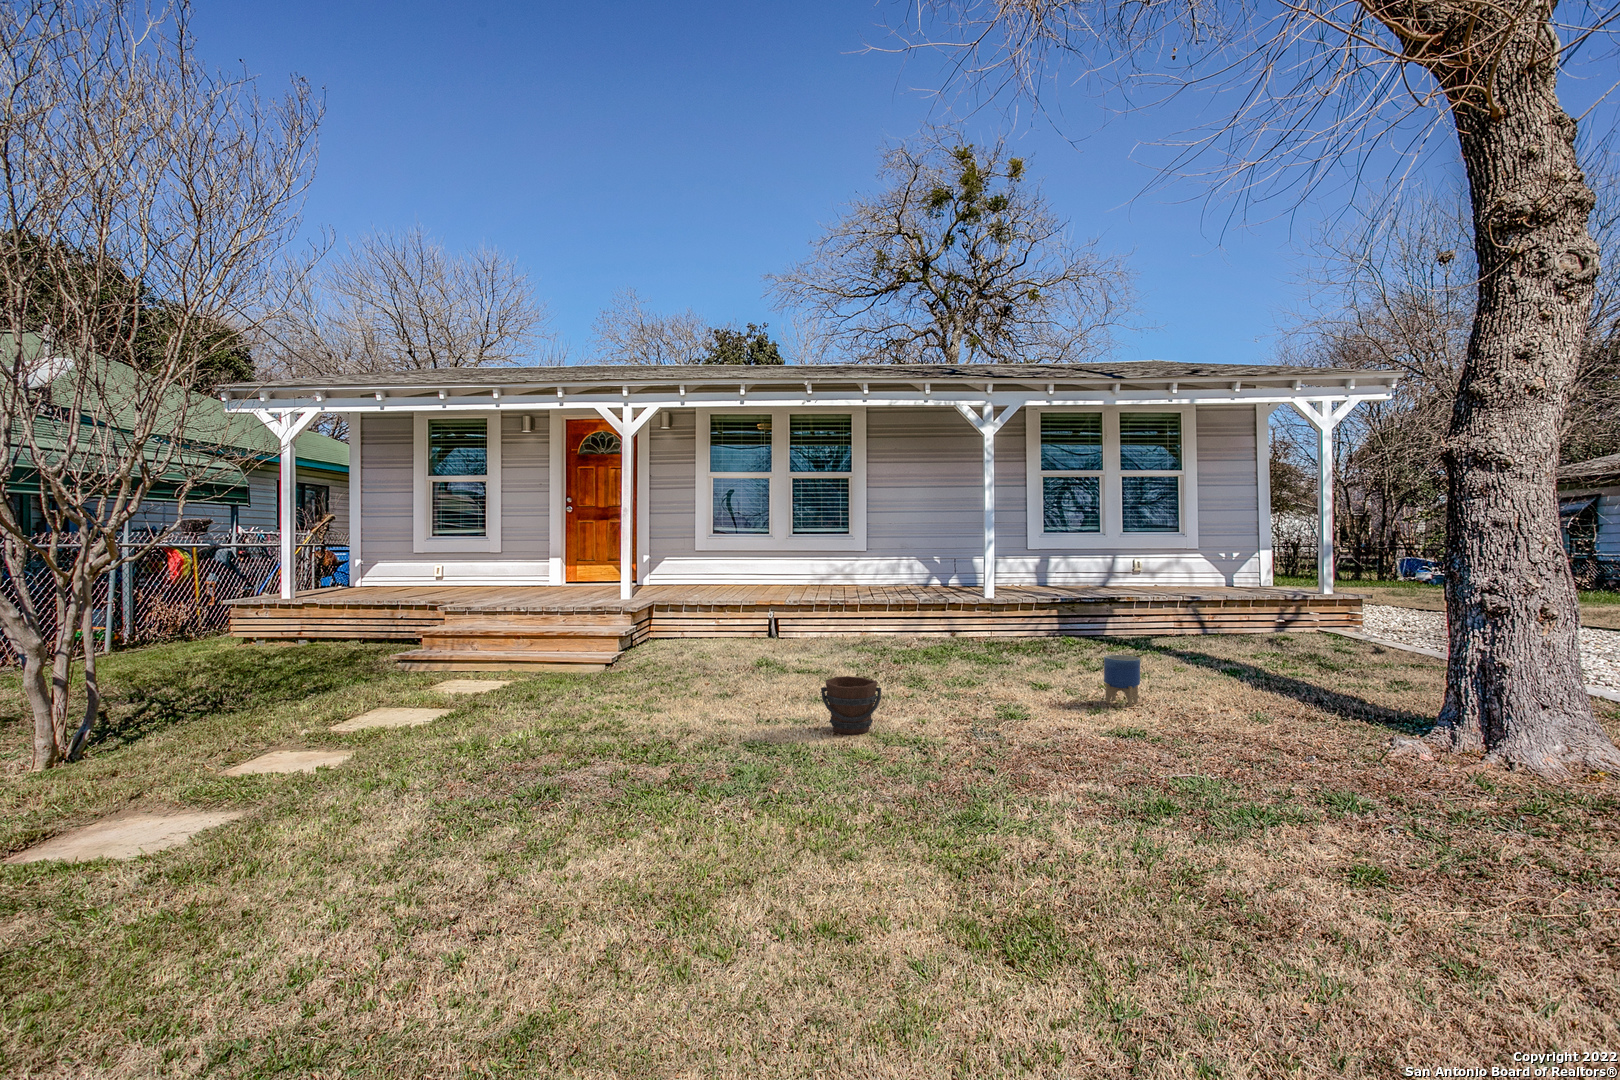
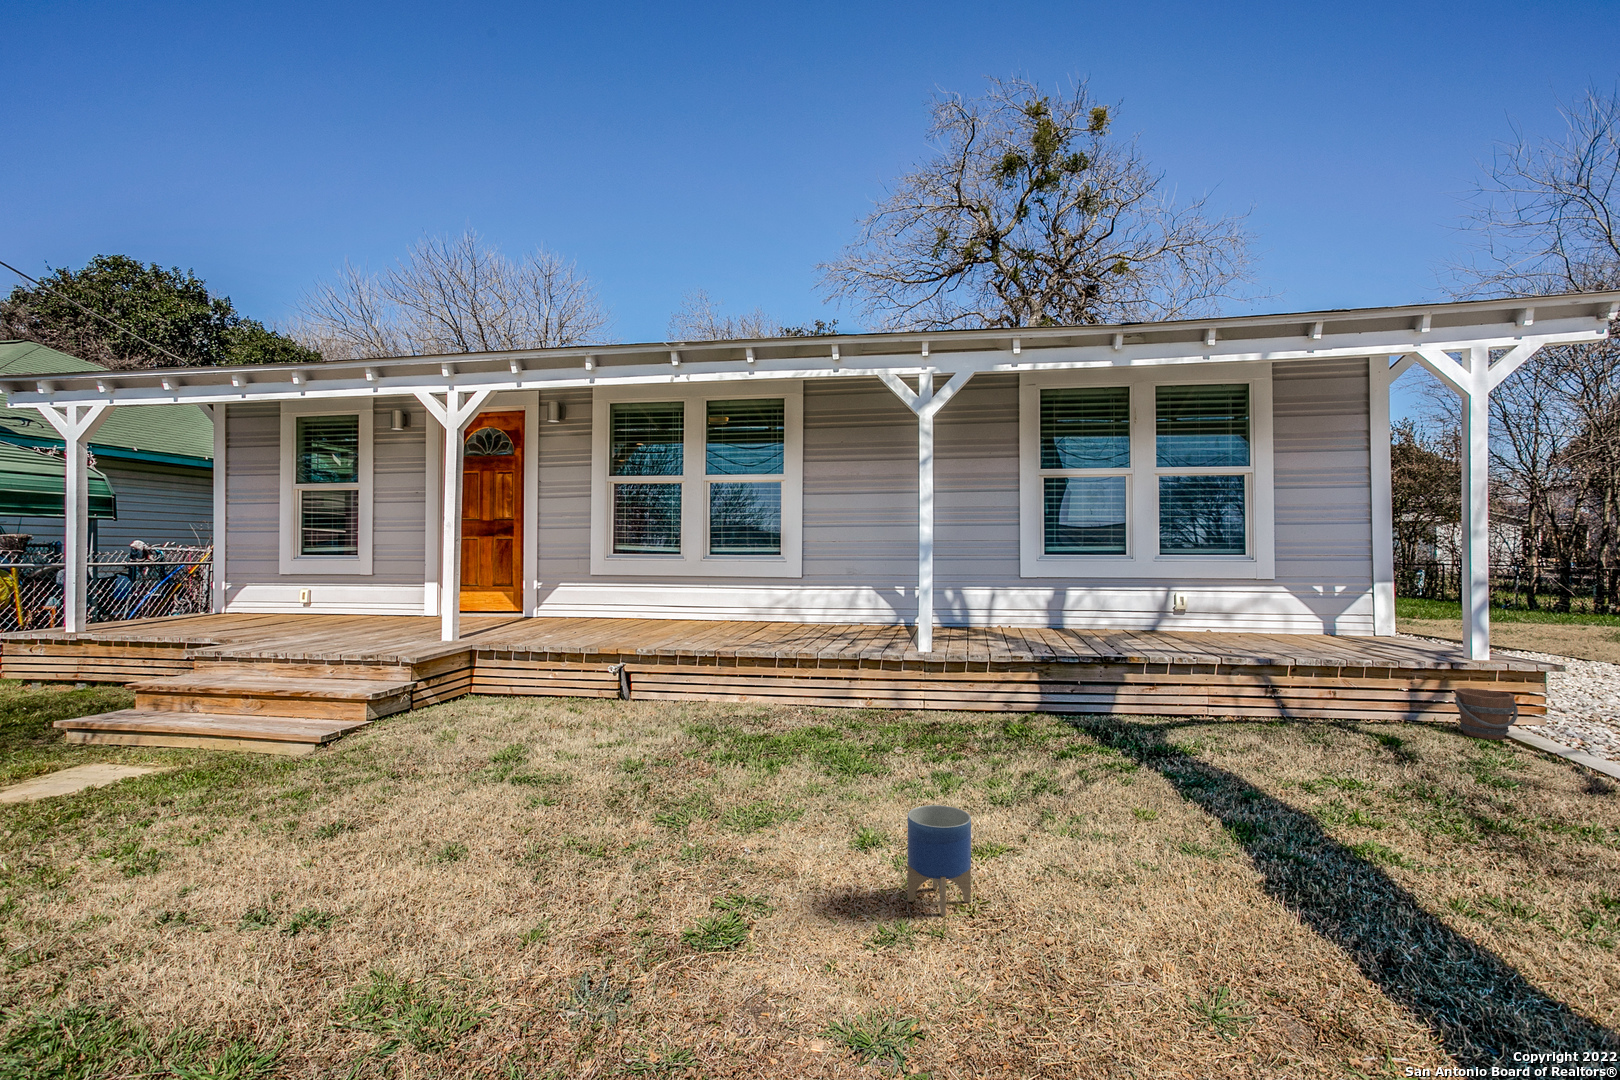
bucket: present [821,676,881,735] -> present [1454,688,1518,740]

